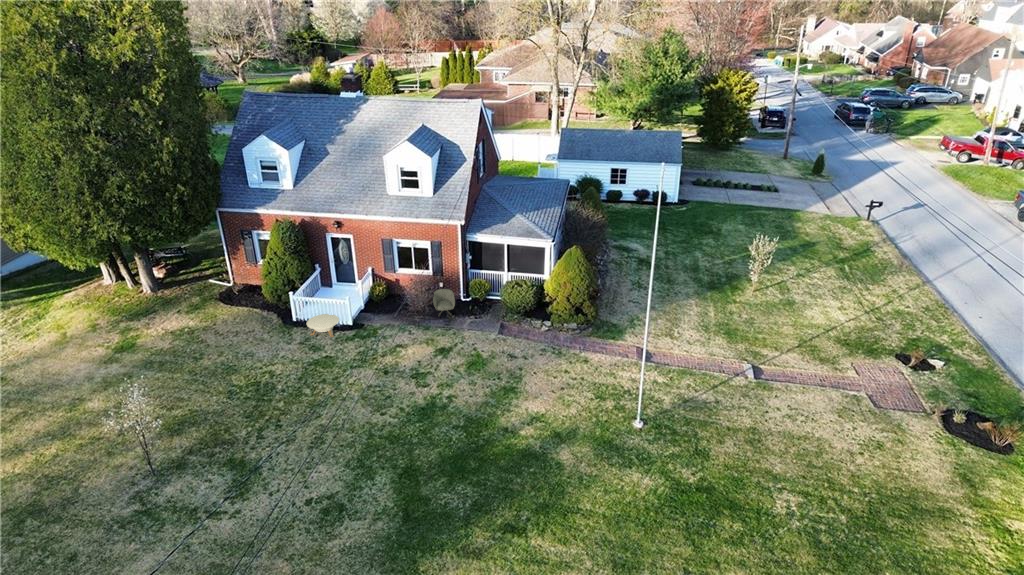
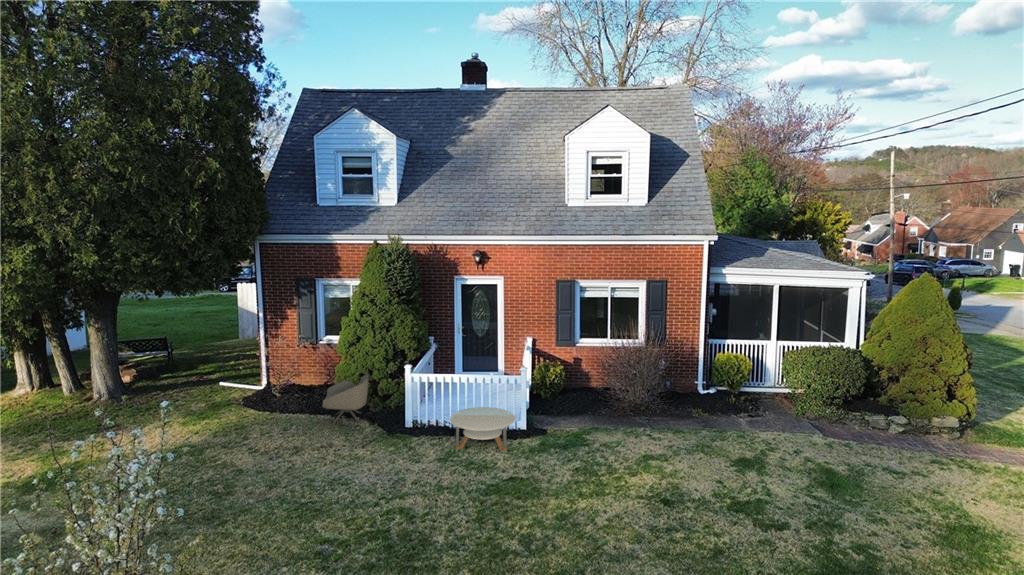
armchair: present [433,289,455,315] -> present [322,374,369,424]

